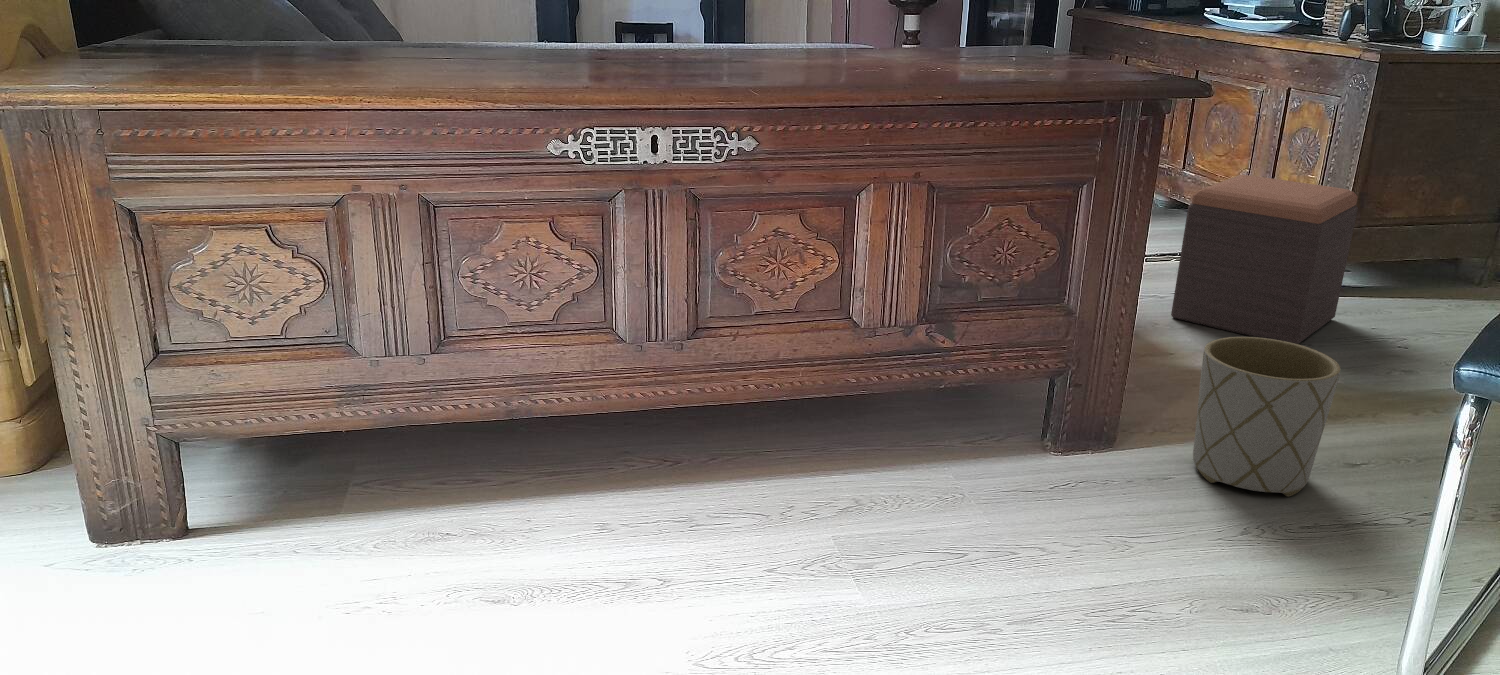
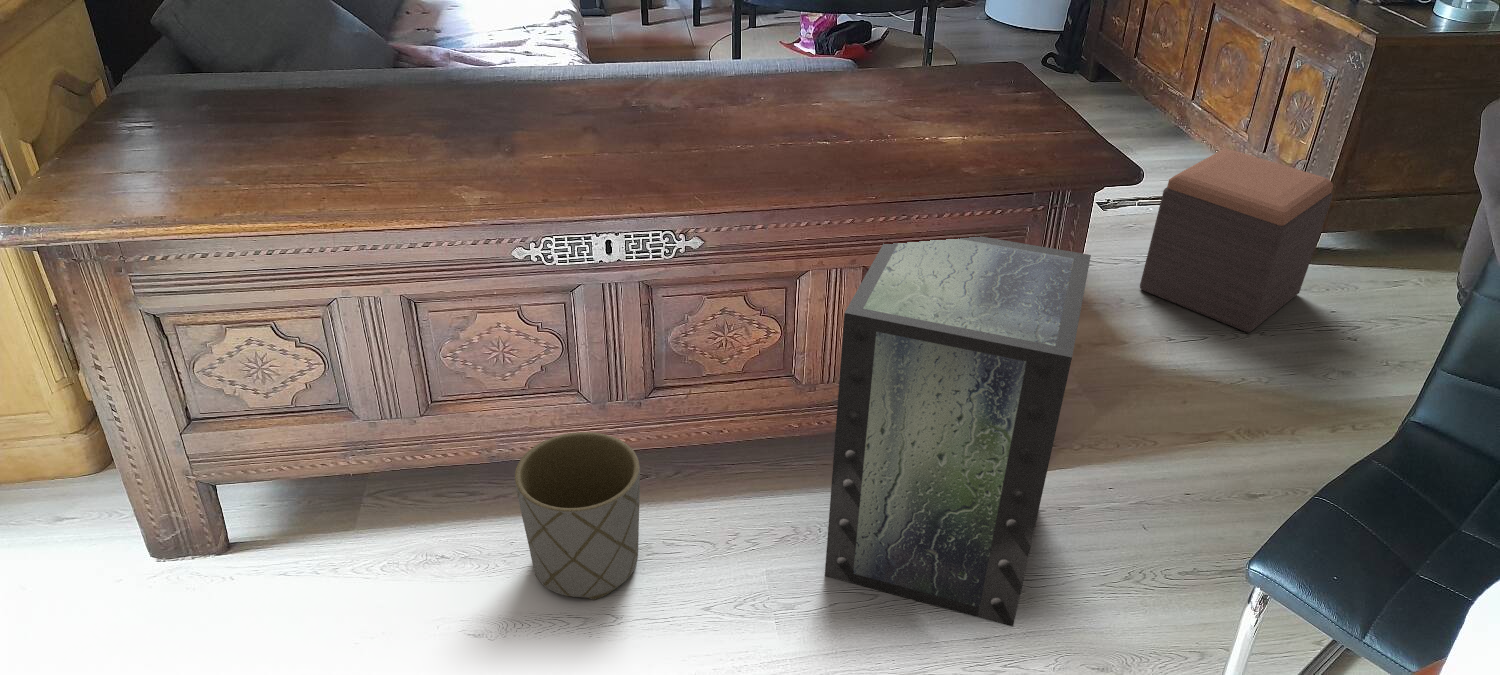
storage box: none [900,148,1188,577] -> present [825,236,1091,627]
planter: present [1193,337,1341,497] -> present [515,432,640,600]

